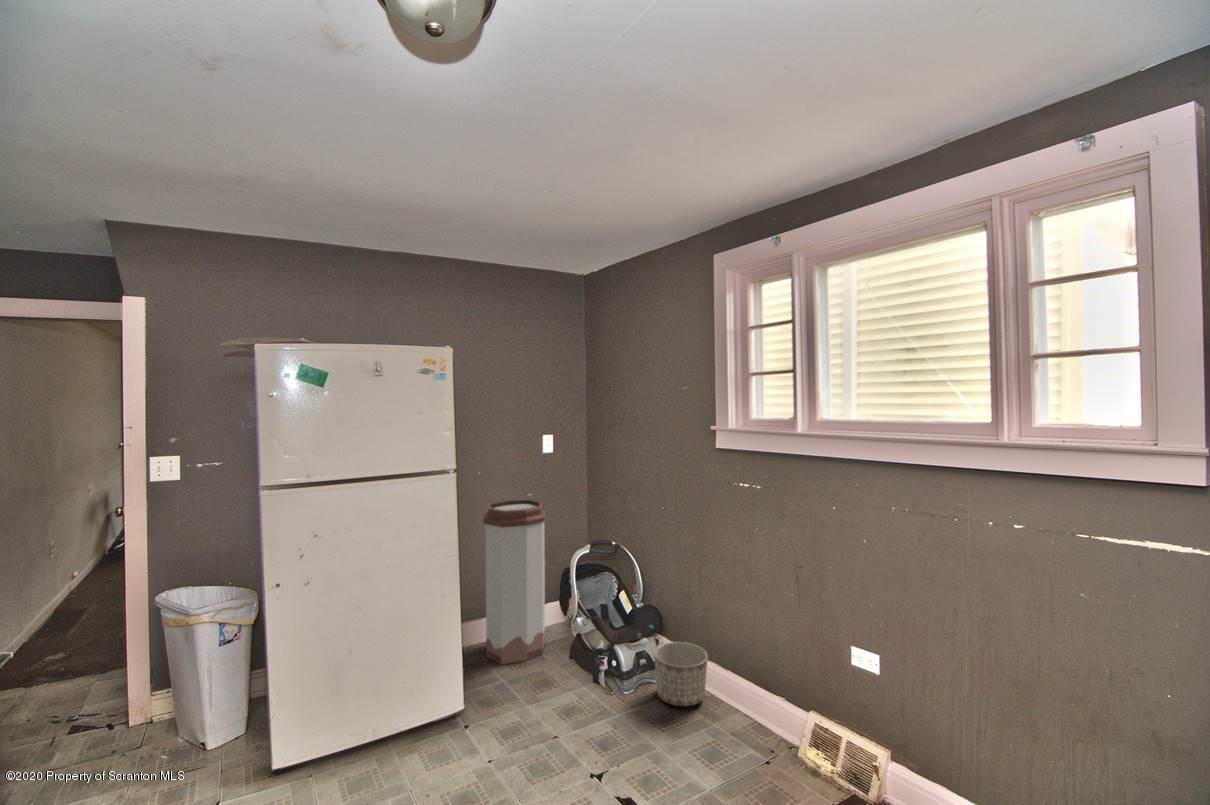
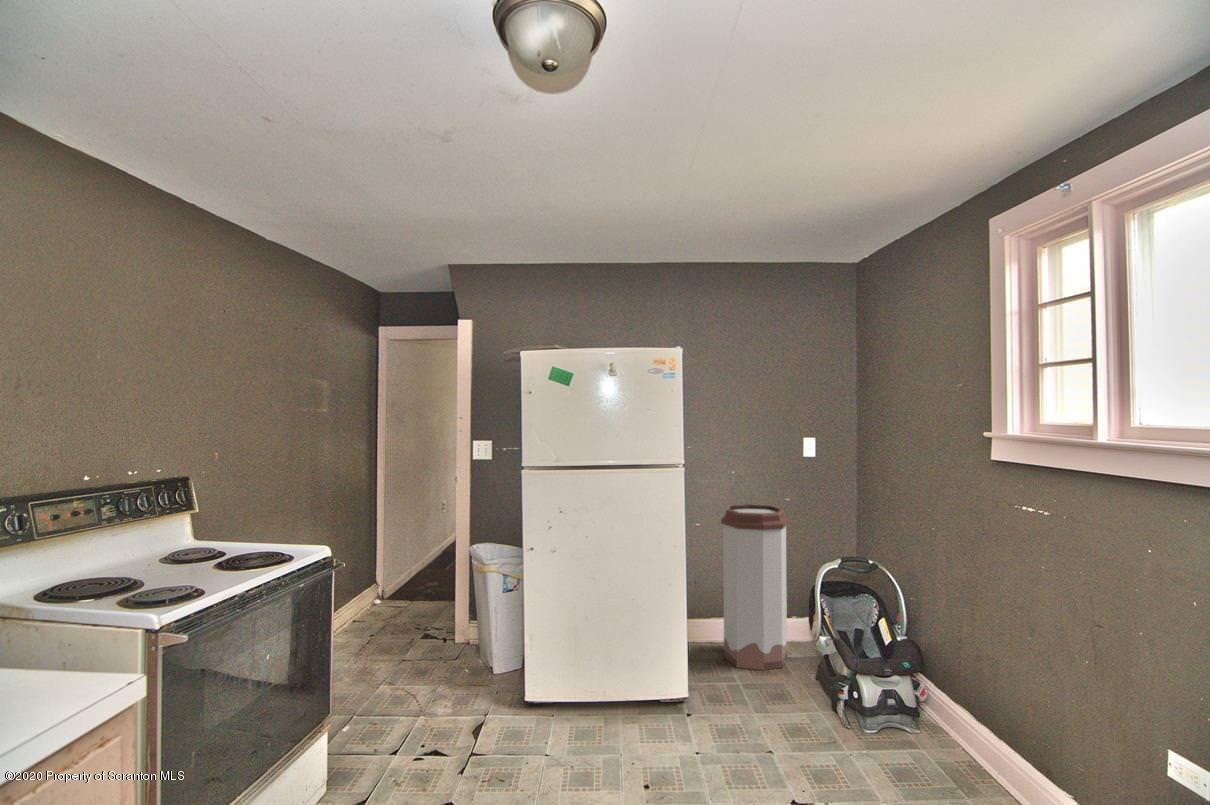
planter: present [654,642,708,706] -> none [905,688,981,774]

